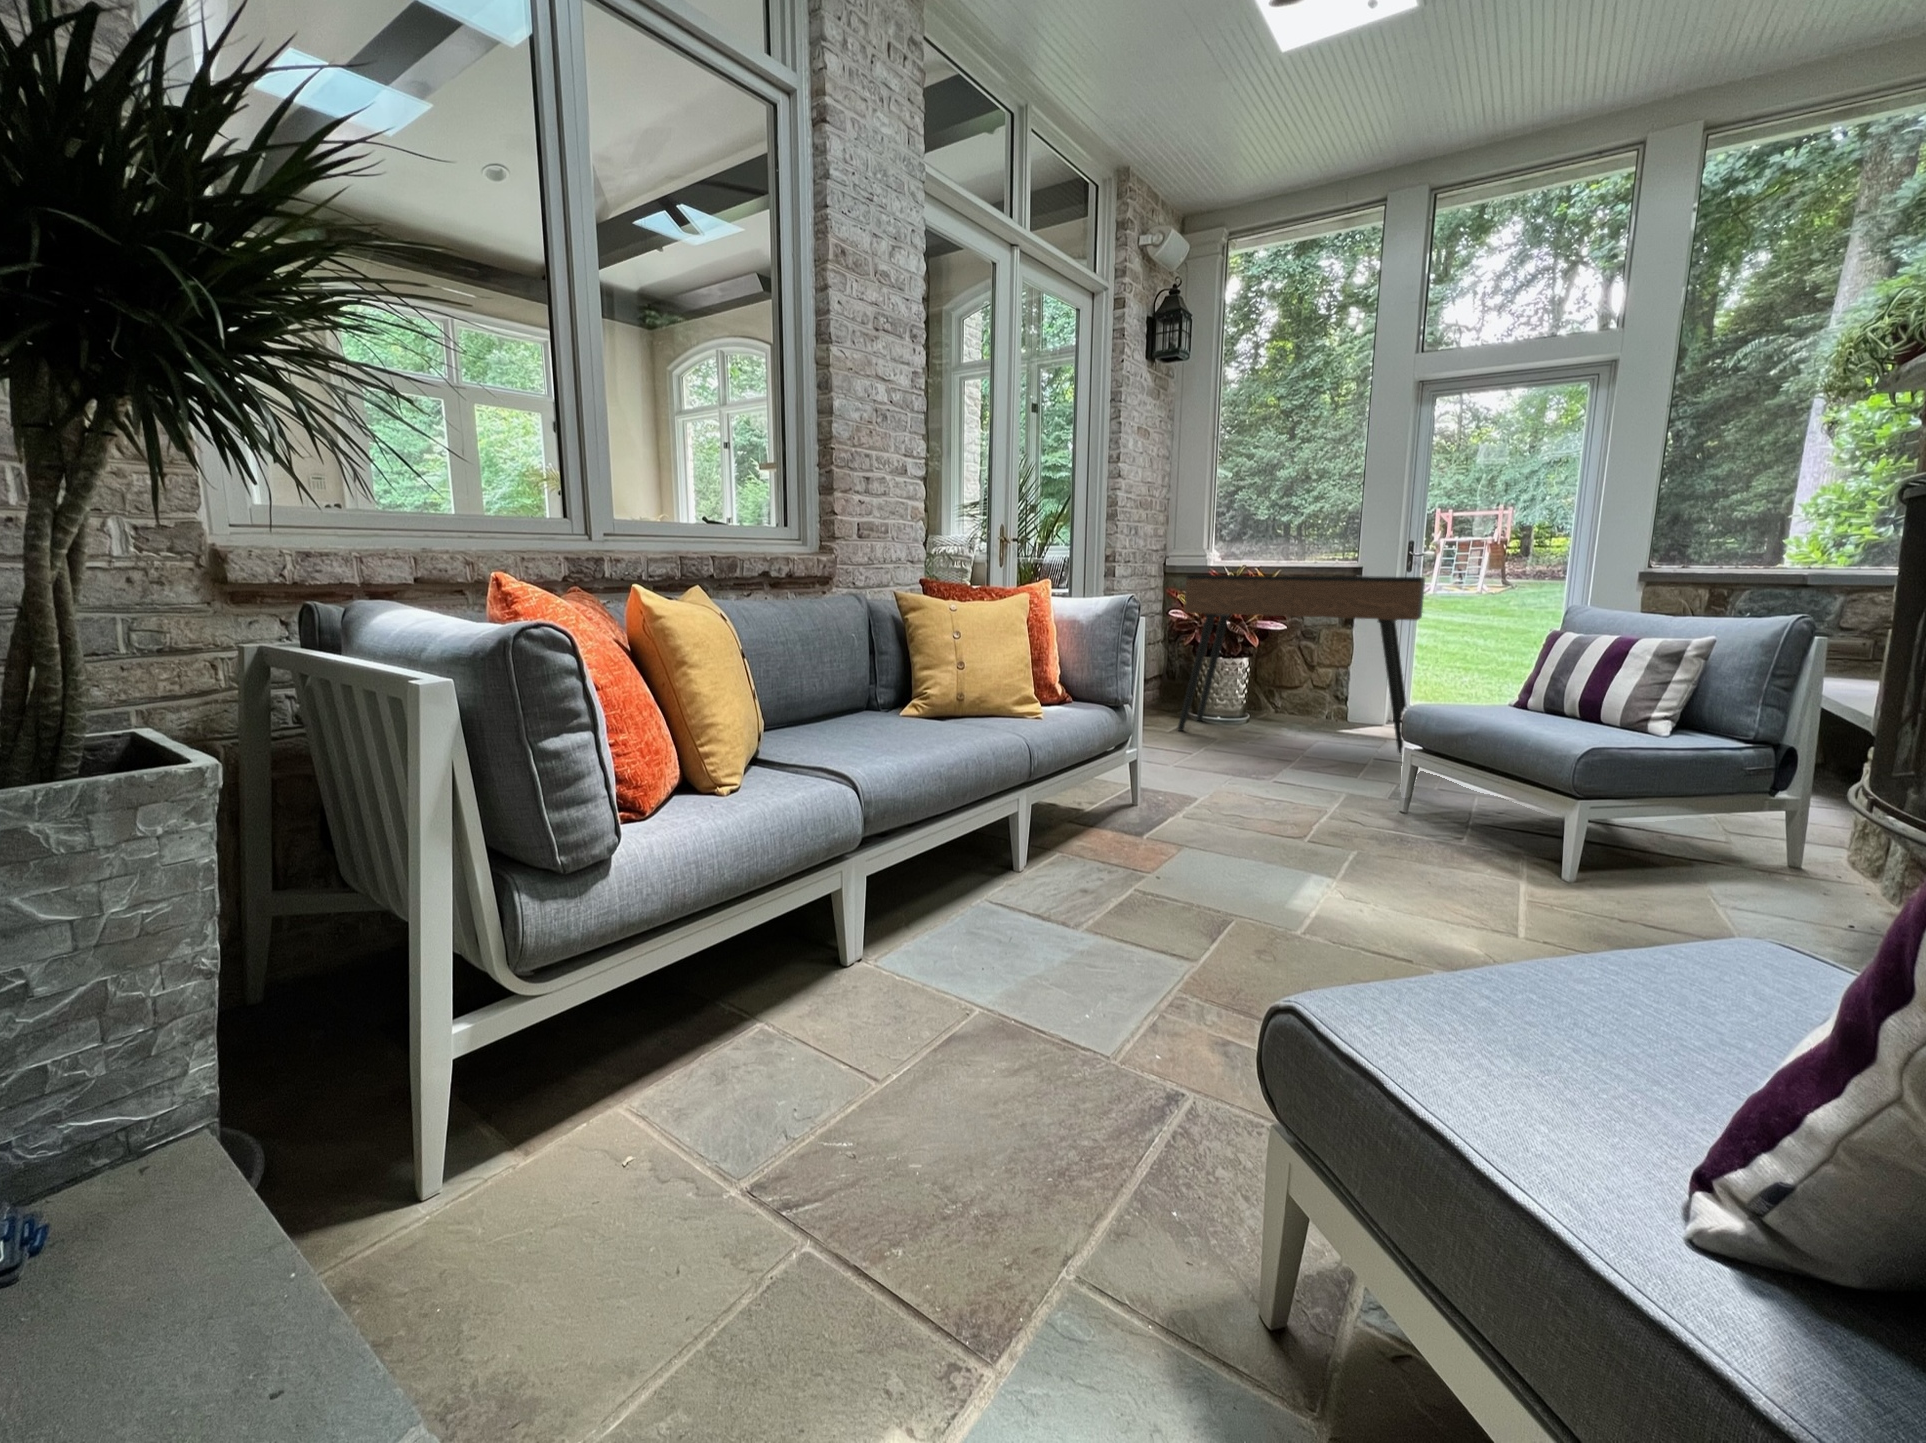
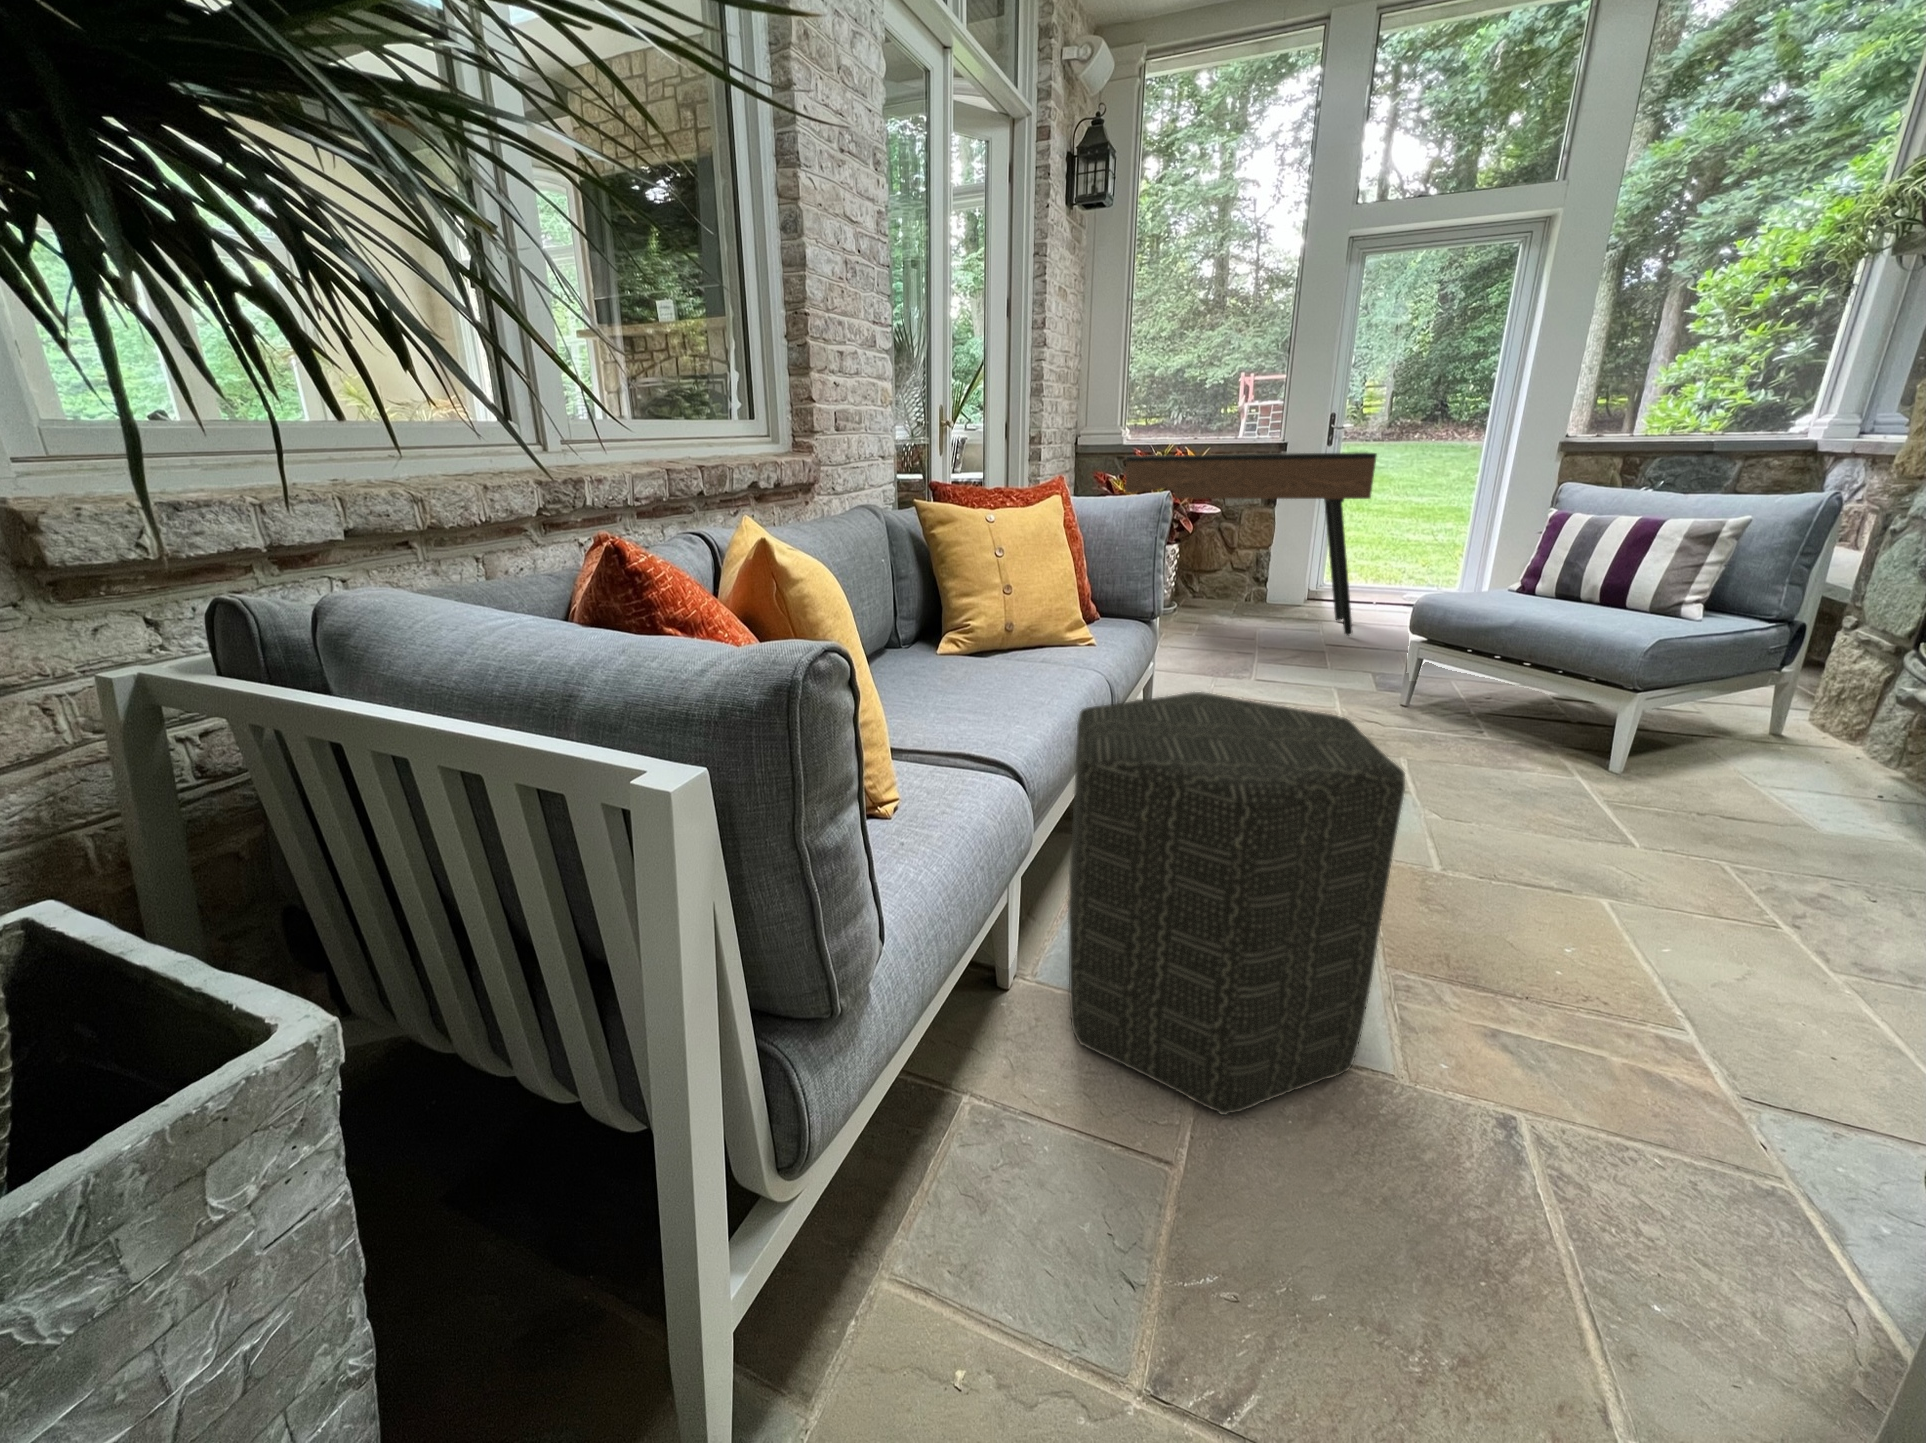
ottoman: none [858,738,1104,1057] -> present [1068,692,1405,1115]

